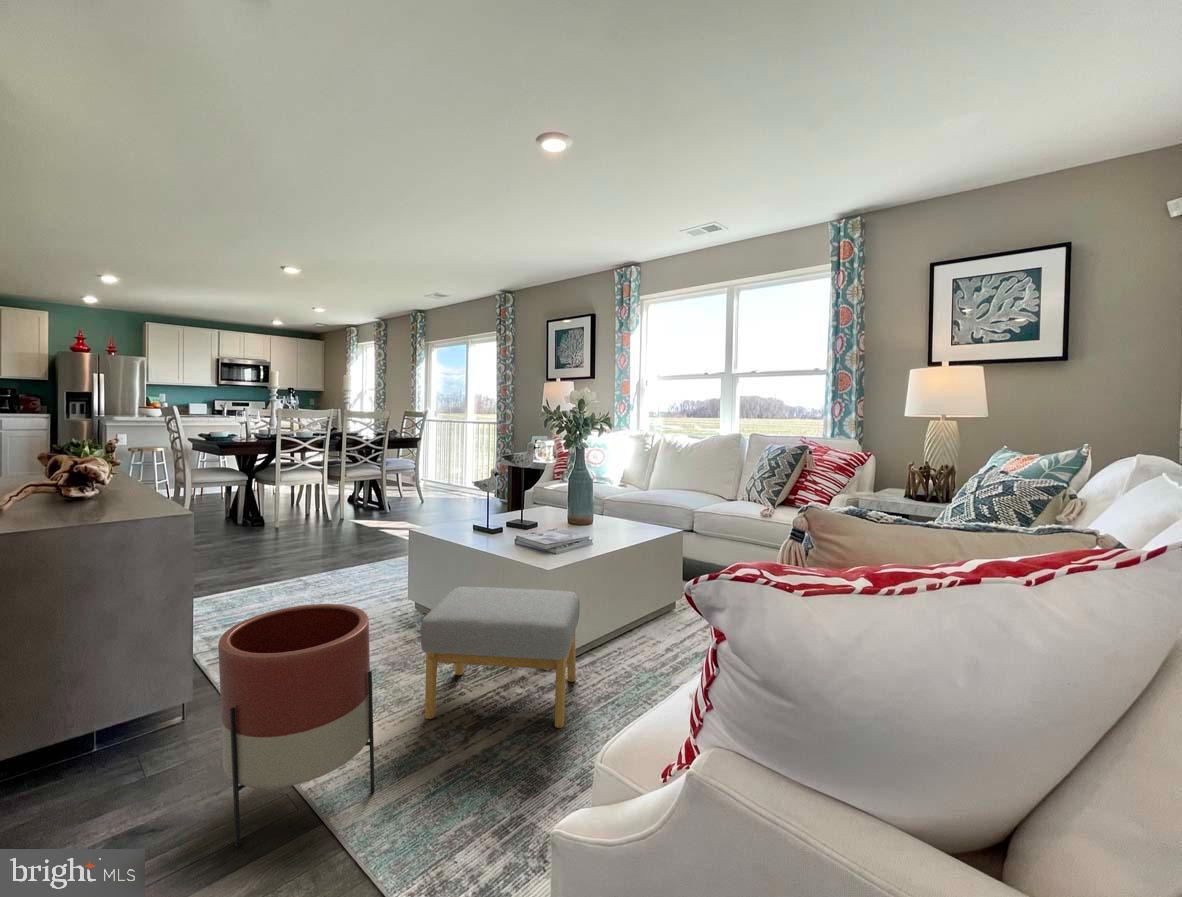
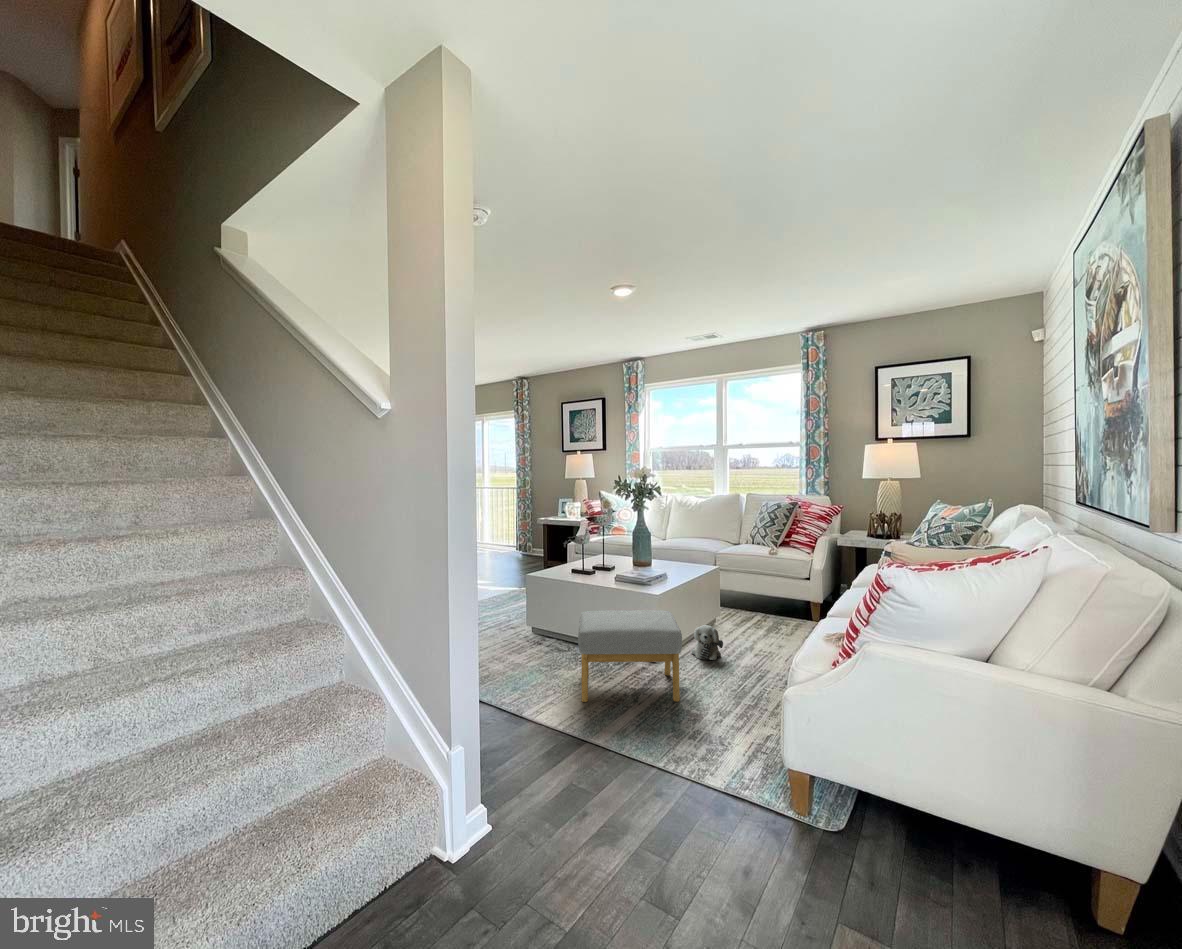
planter: present [218,604,375,847] -> none [492,620,581,774]
plush toy: none [623,611,665,661] -> present [691,625,723,660]

